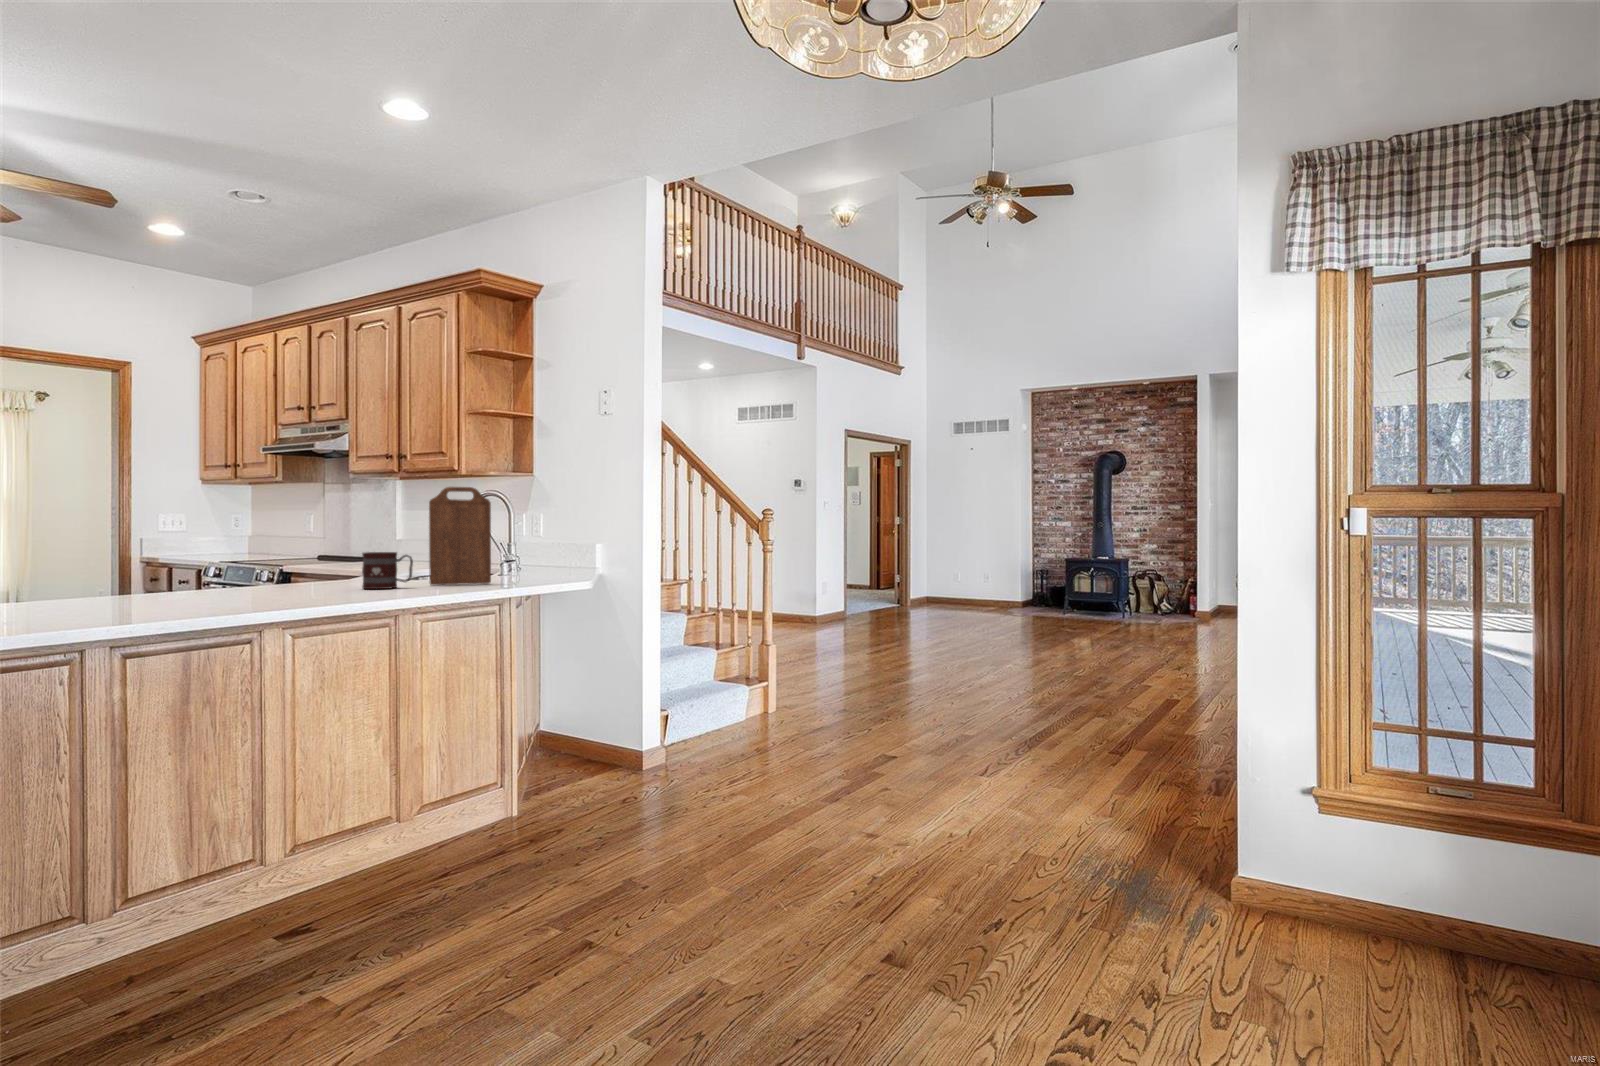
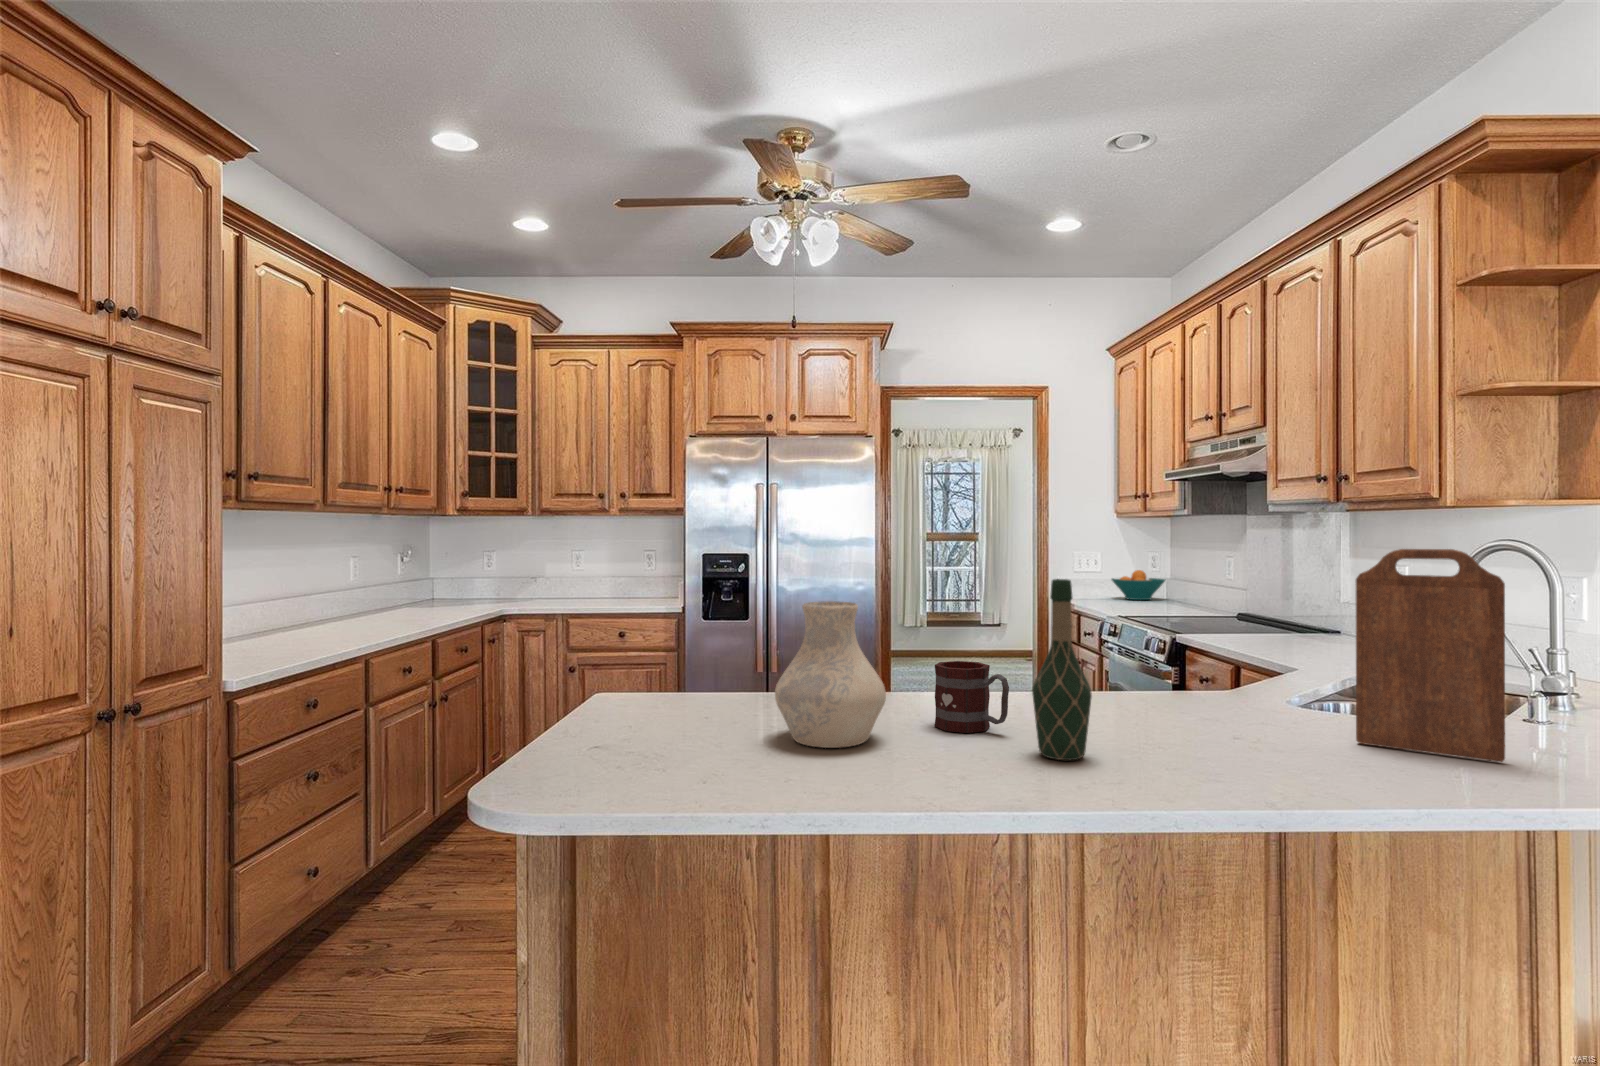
wine bottle: none [260,495,300,600] -> present [1032,579,1092,760]
vase: none [37,510,146,612] -> present [775,601,886,748]
fruit bowl: none [194,532,249,558] -> present [1112,570,1166,600]
mug: present [362,552,413,589] -> present [935,661,1009,733]

